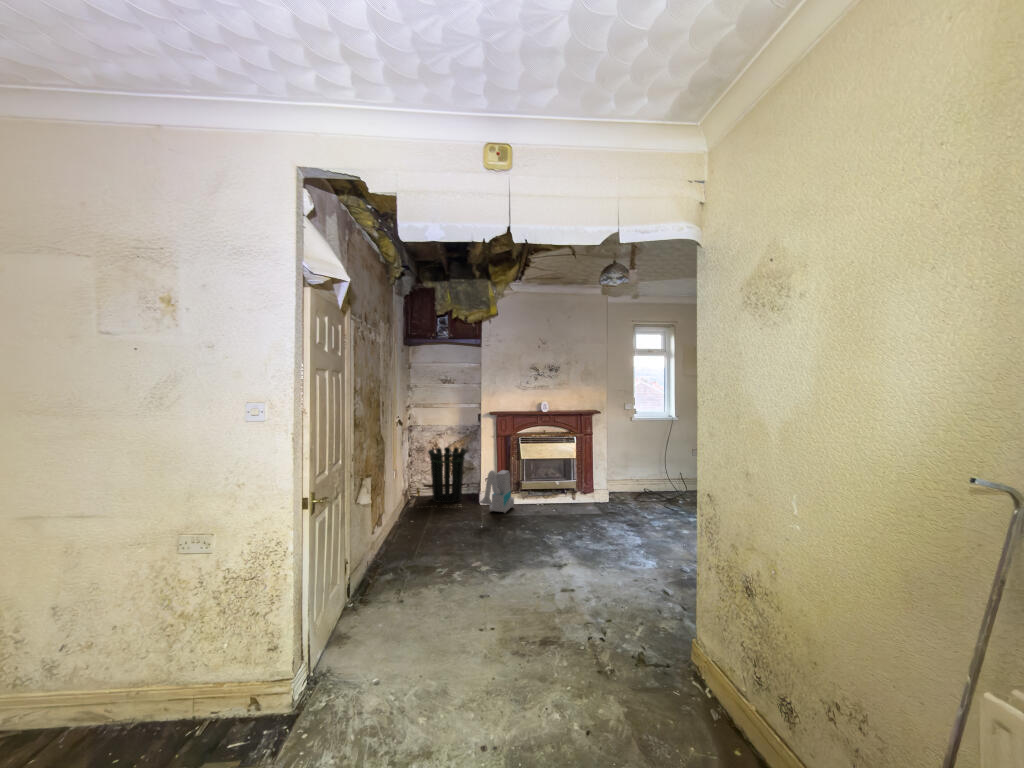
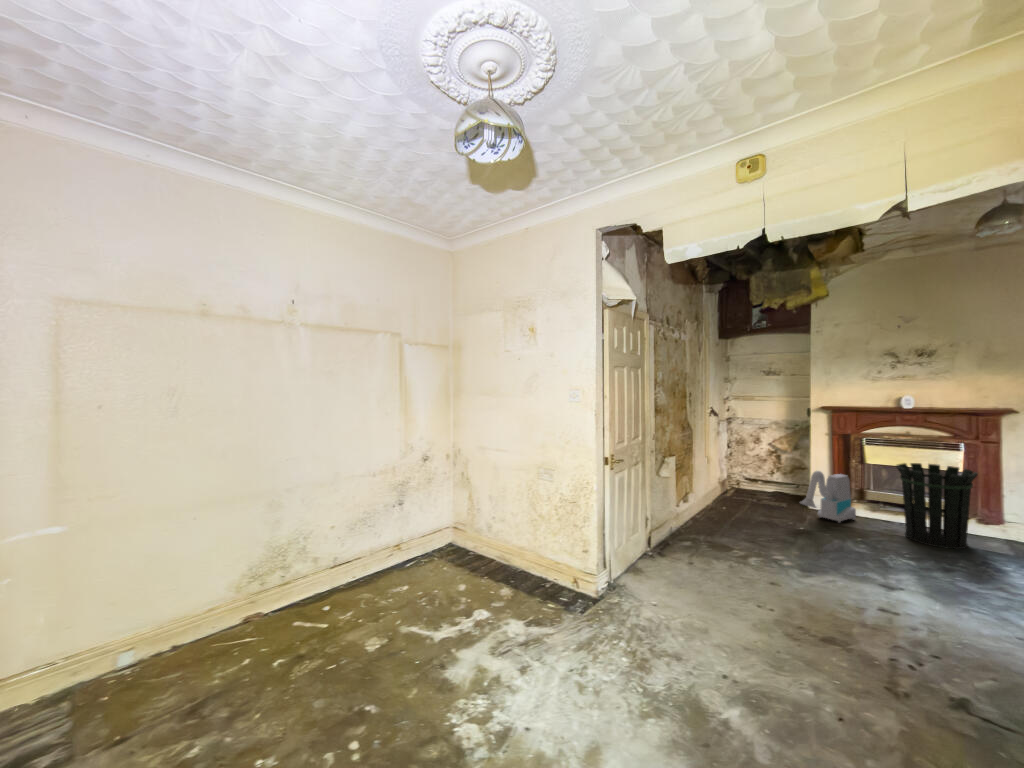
waste bin: present [428,447,467,503] -> present [896,463,978,549]

